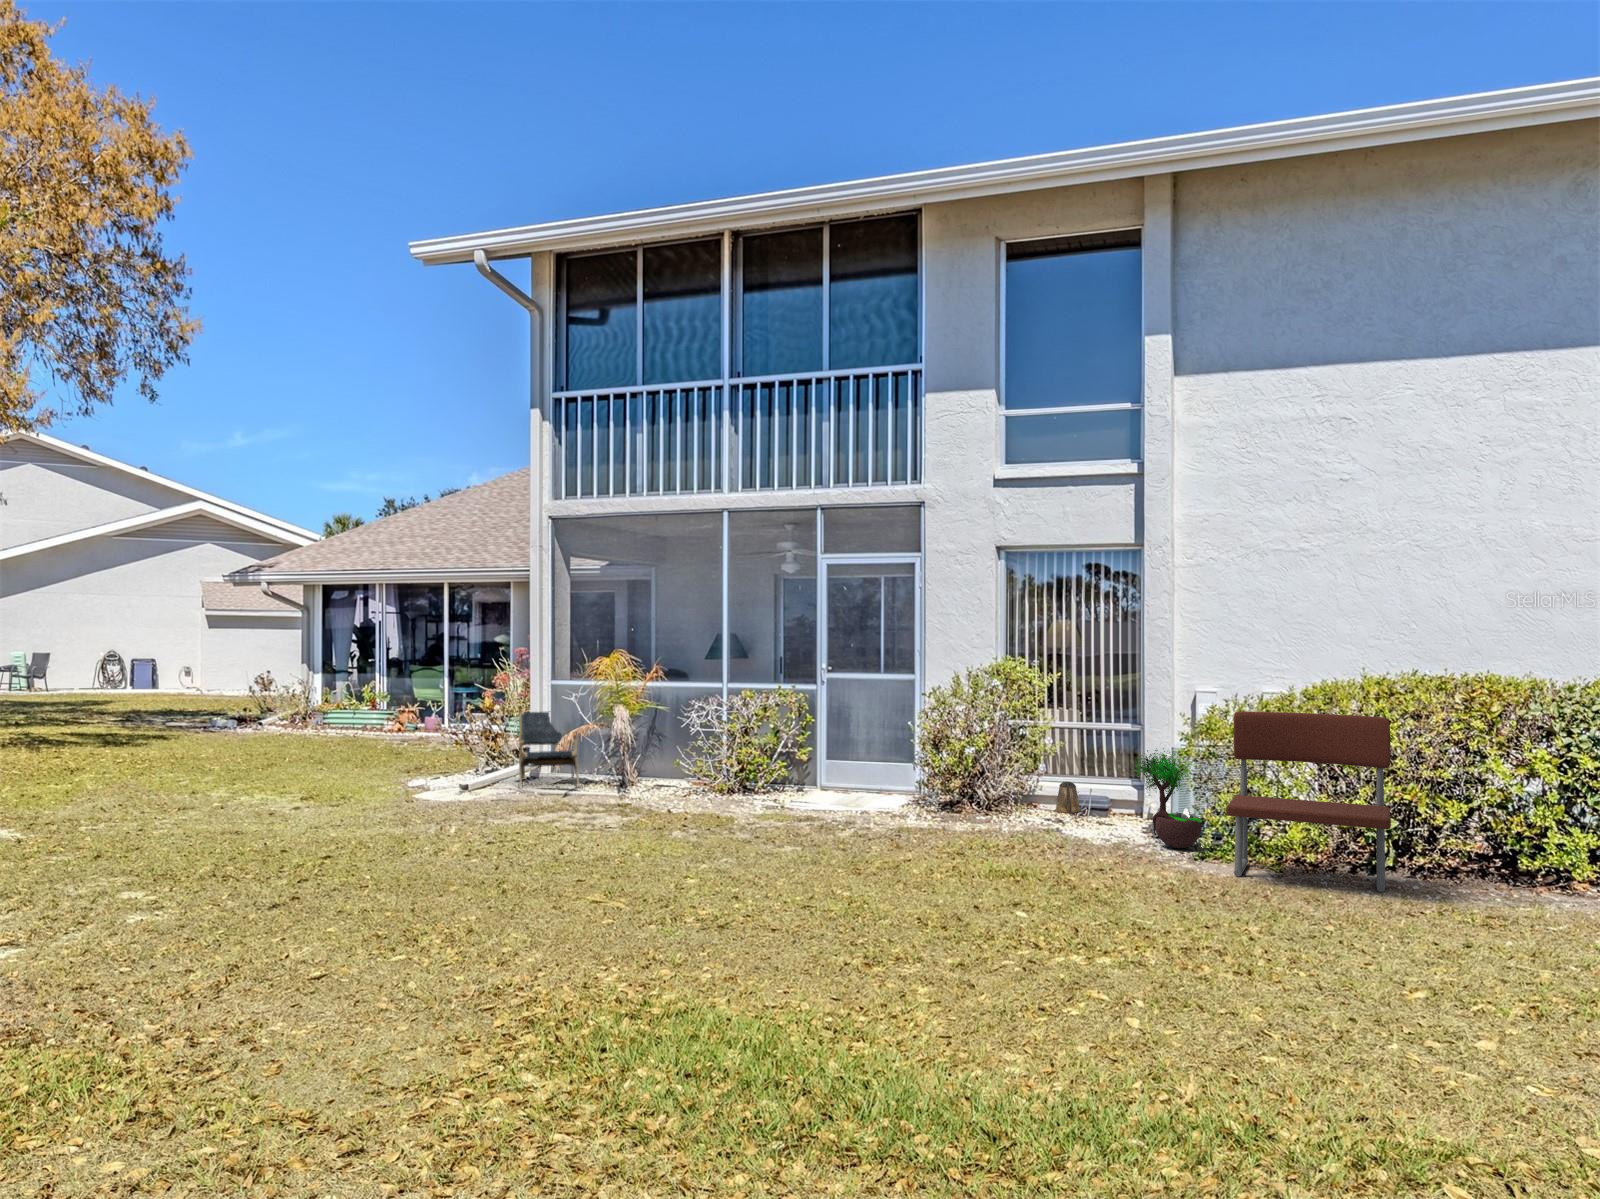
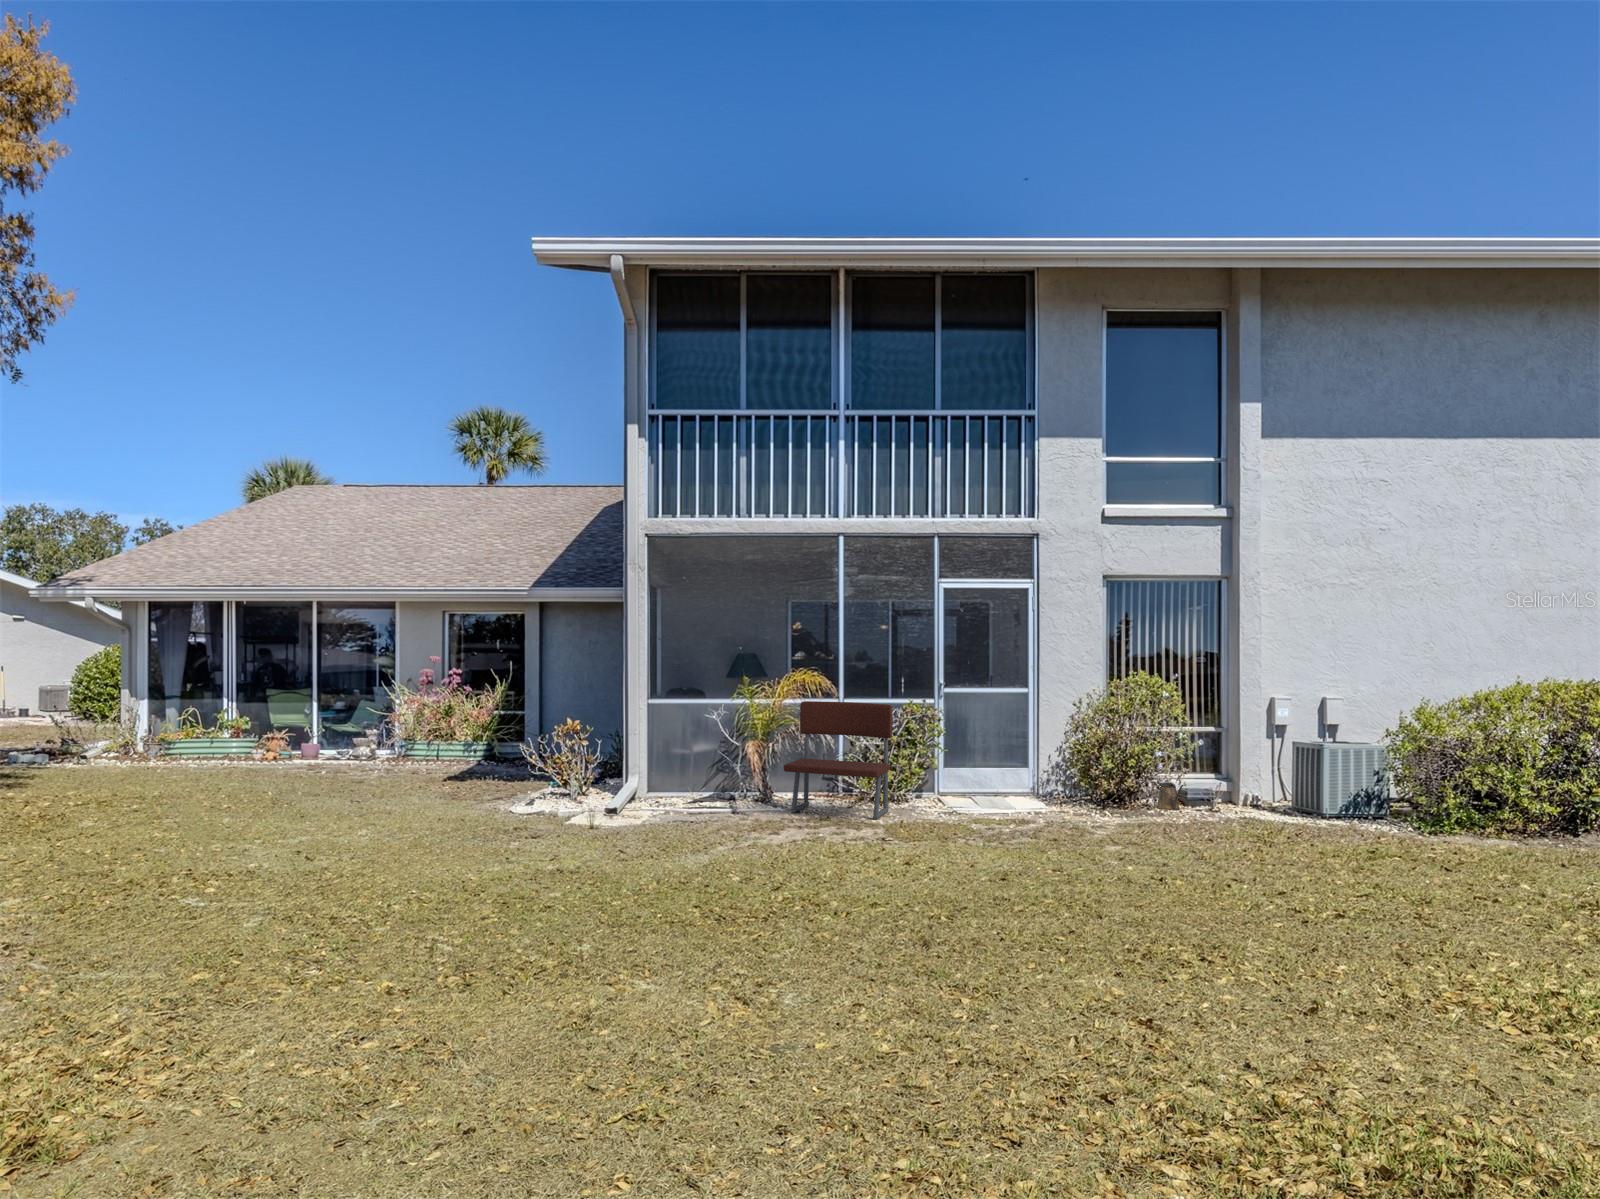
lounge chair: present [519,711,580,789] -> none [618,728,697,811]
bench: present [1226,711,1391,892] -> present [784,701,892,820]
potted tree: present [1133,748,1201,848] -> none [1288,750,1353,839]

